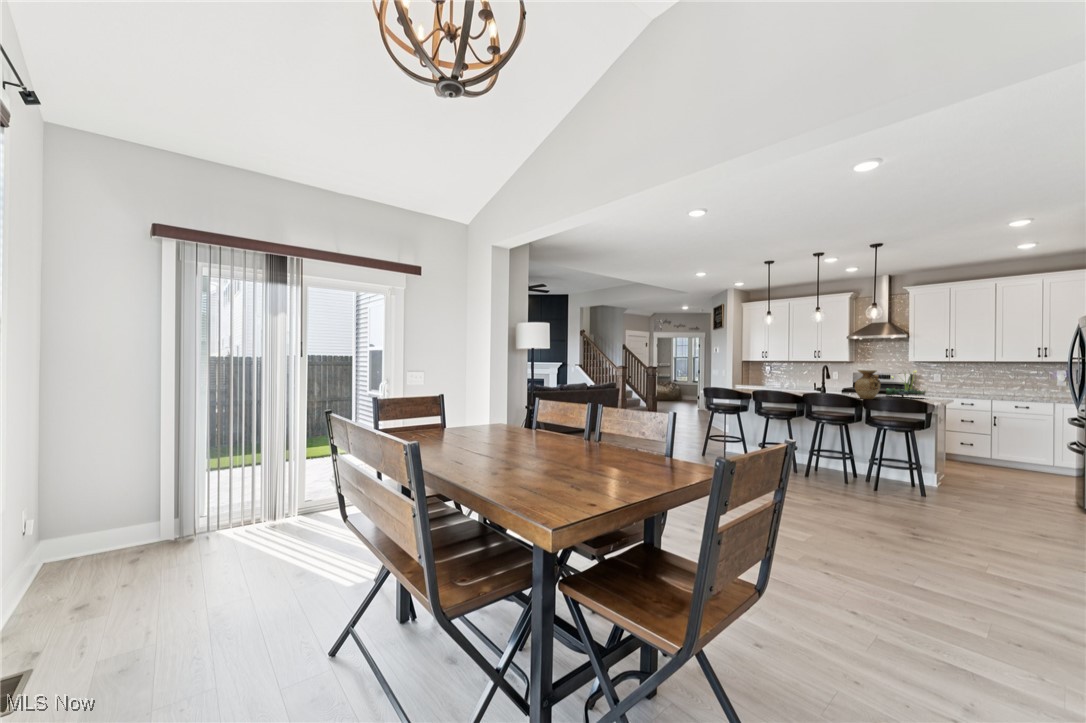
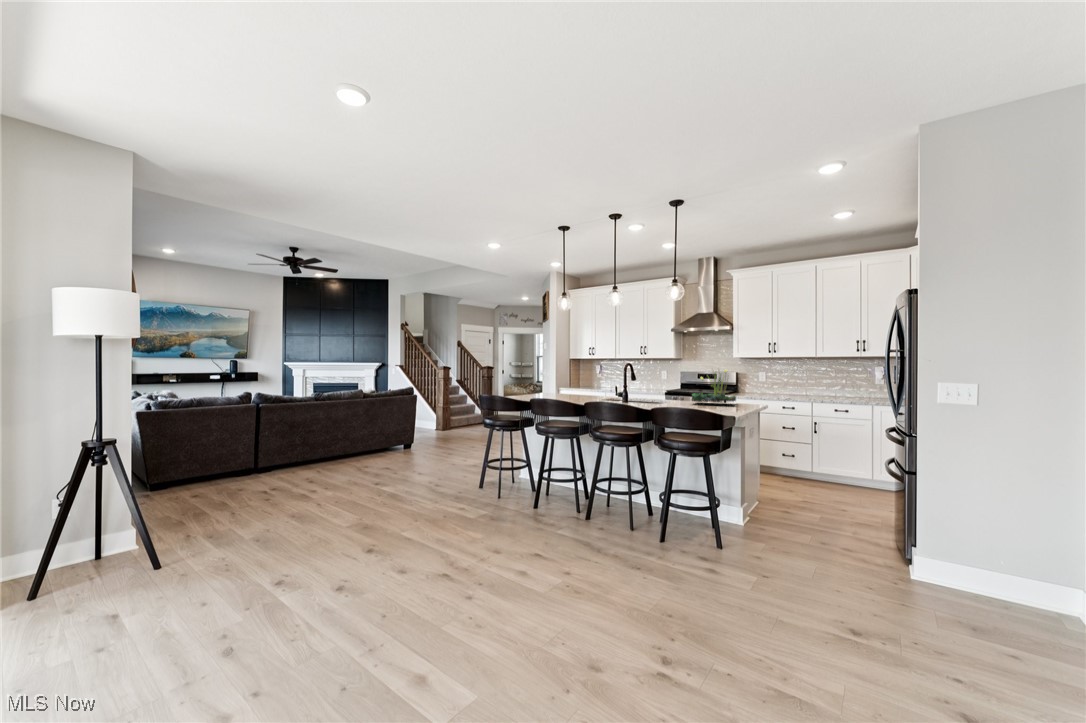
vase: present [855,370,881,399] -> none [641,371,672,412]

